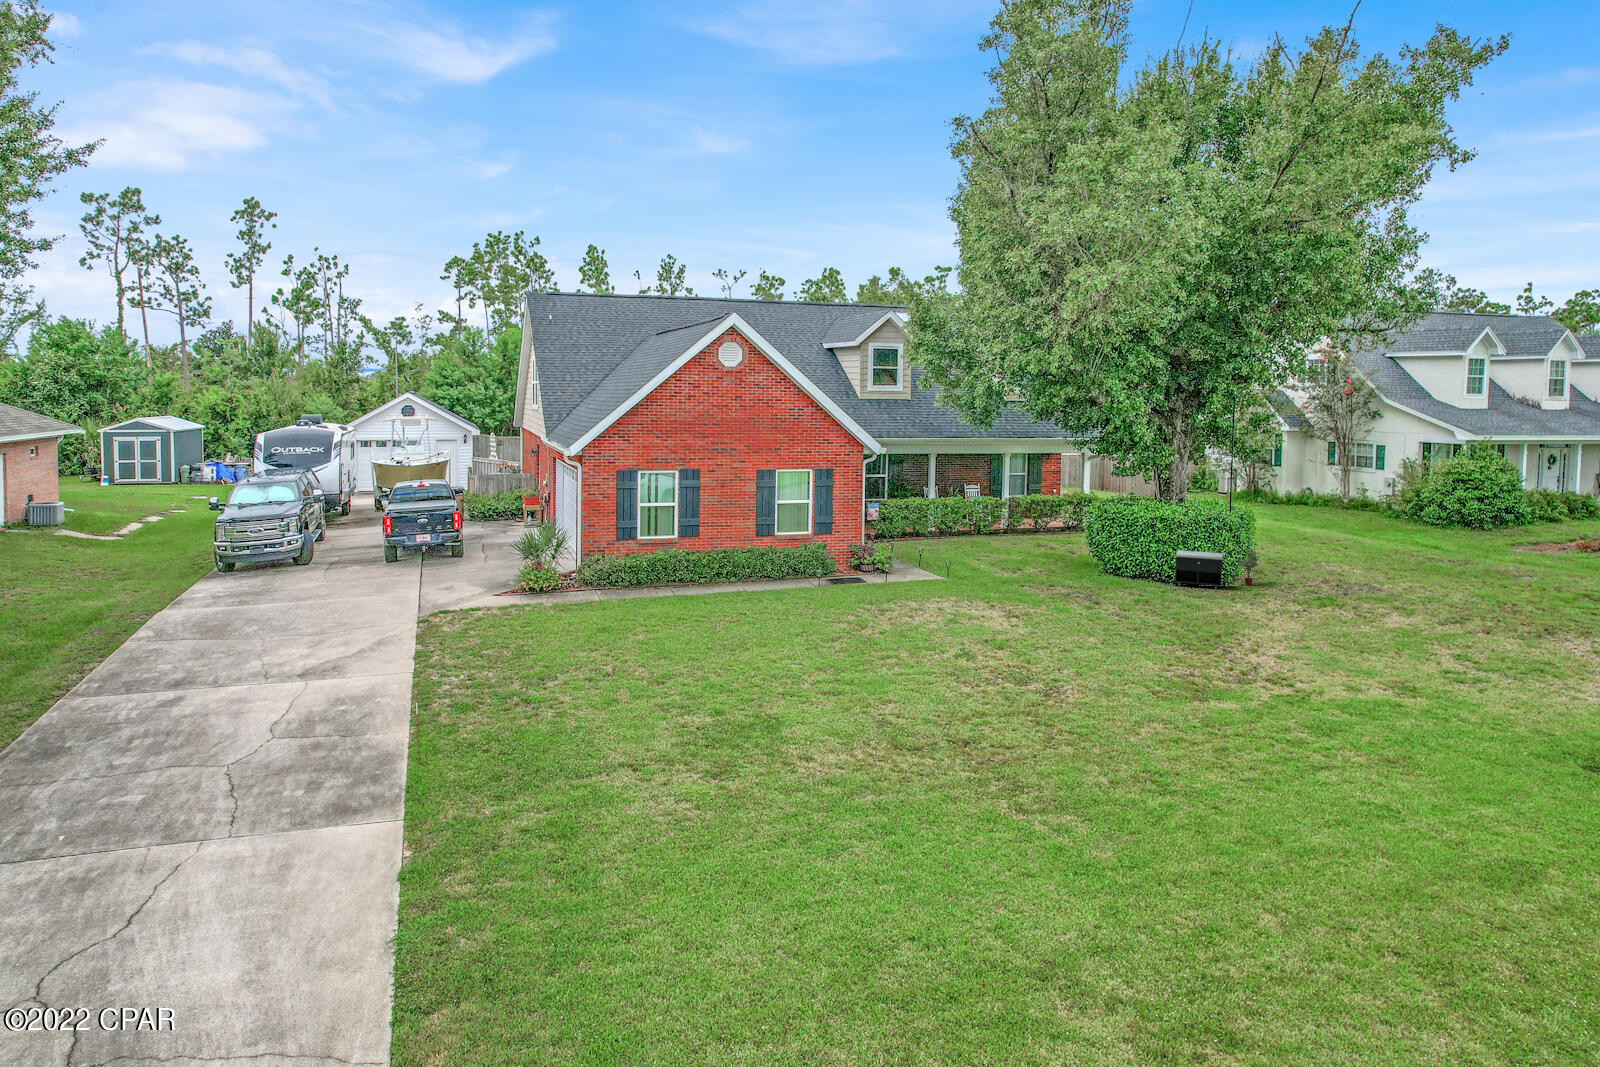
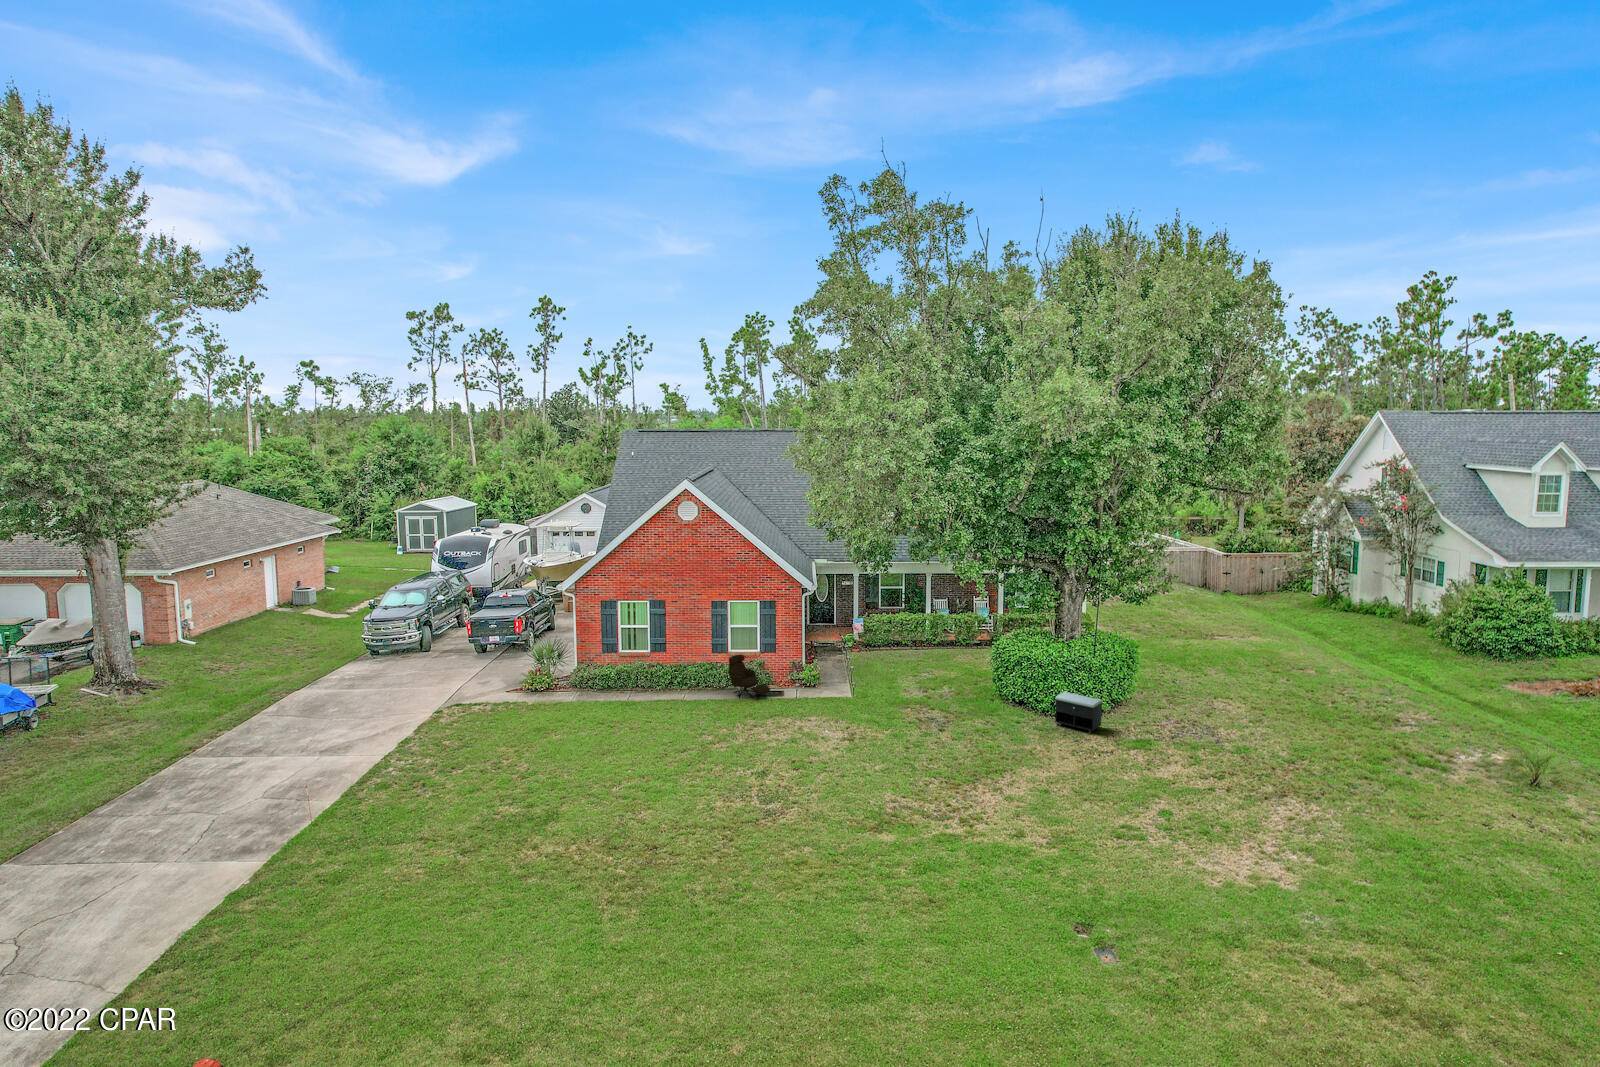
lounge chair: none [789,534,842,584] -> present [729,655,770,700]
potted tree: present [1238,548,1259,585] -> none [1119,695,1142,731]

